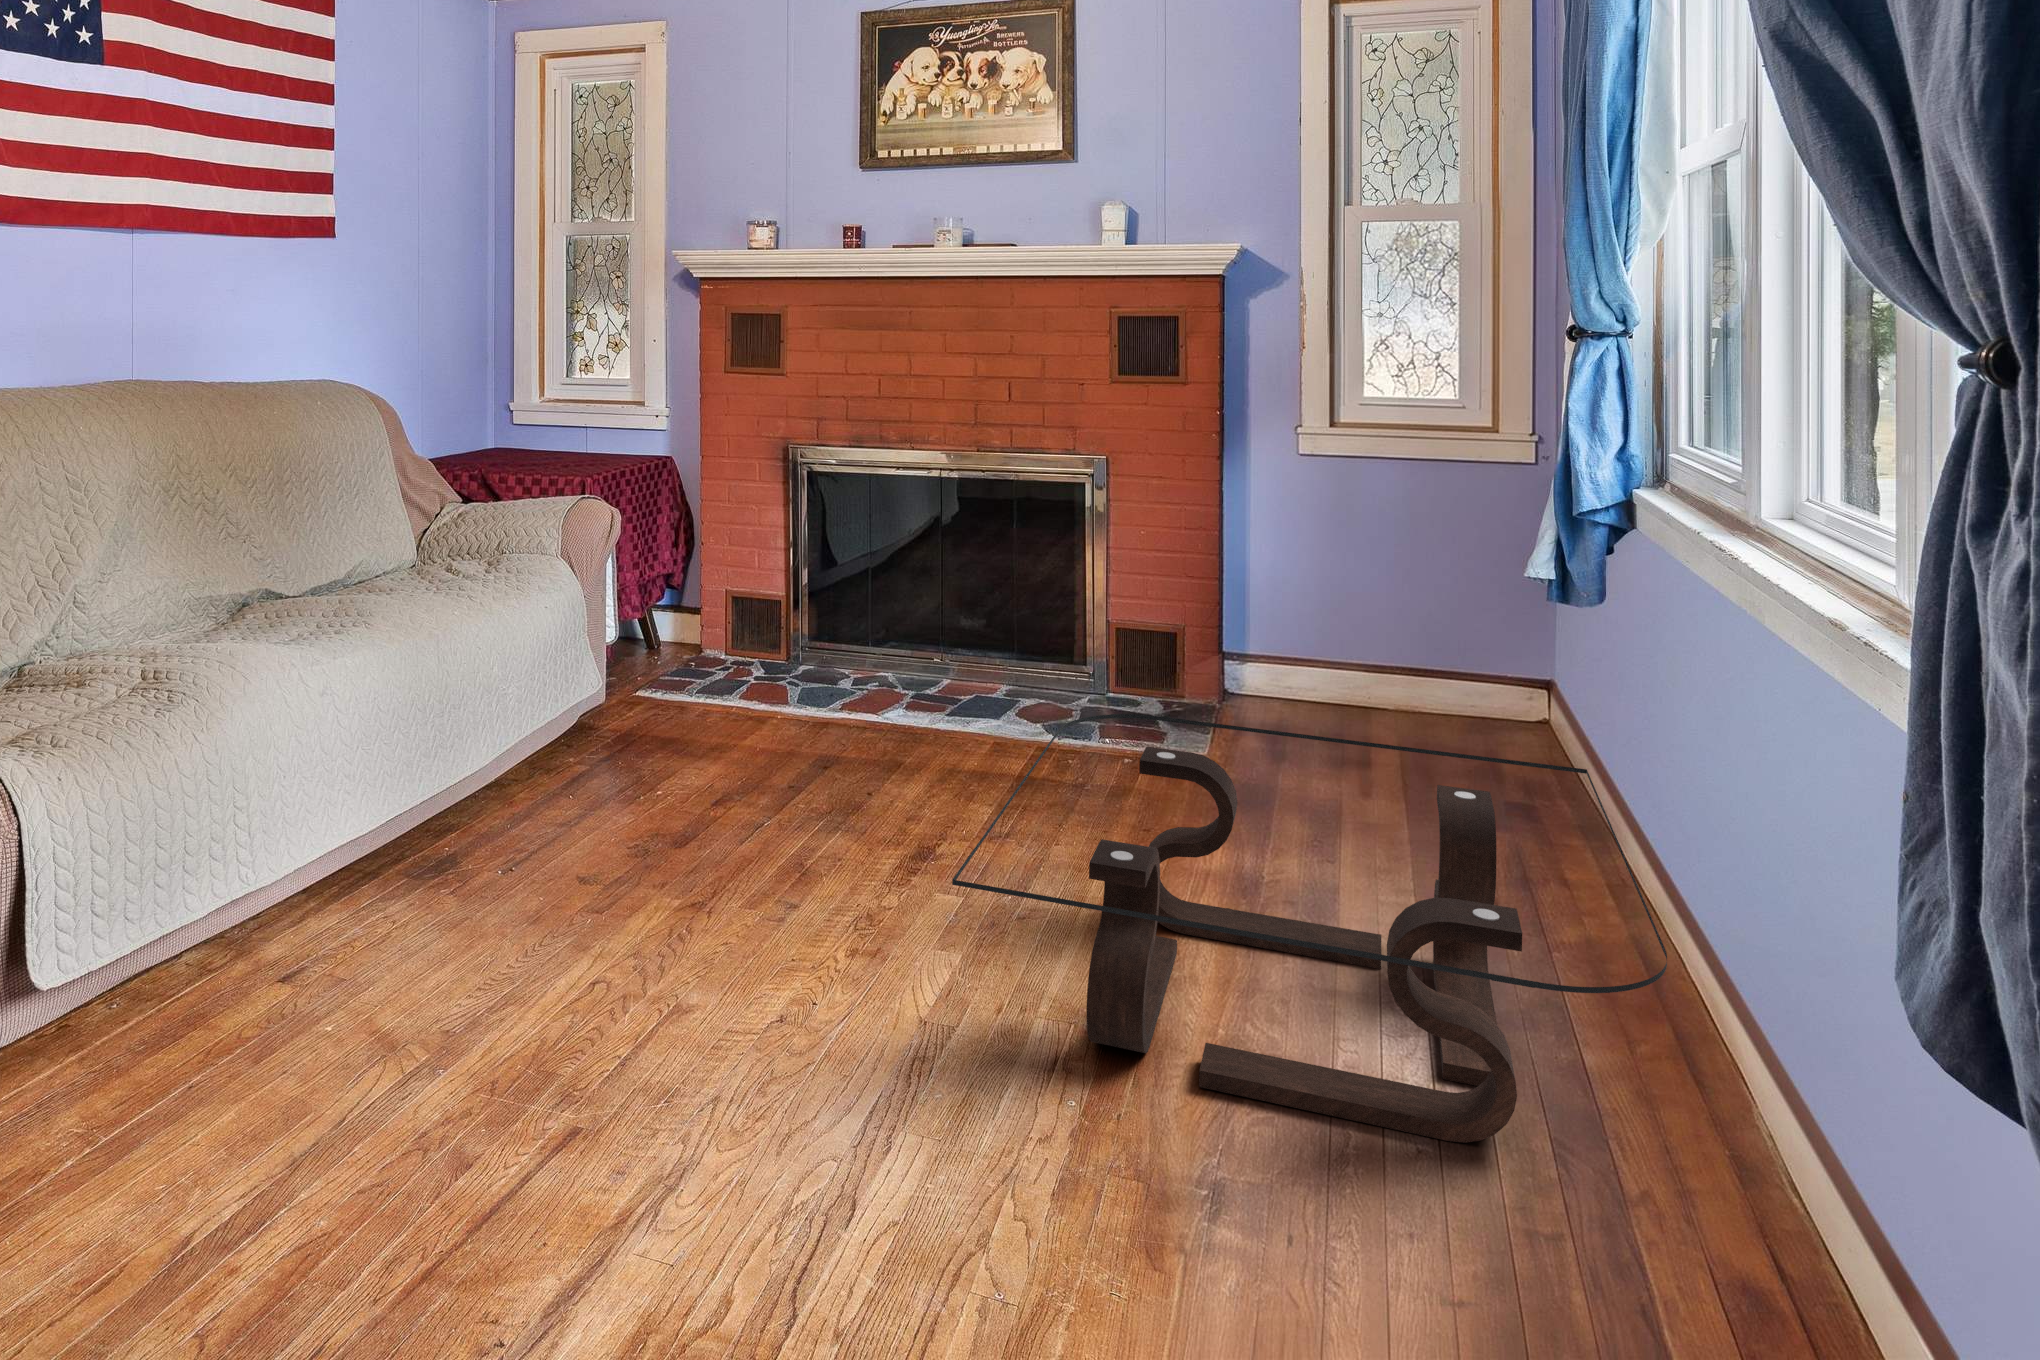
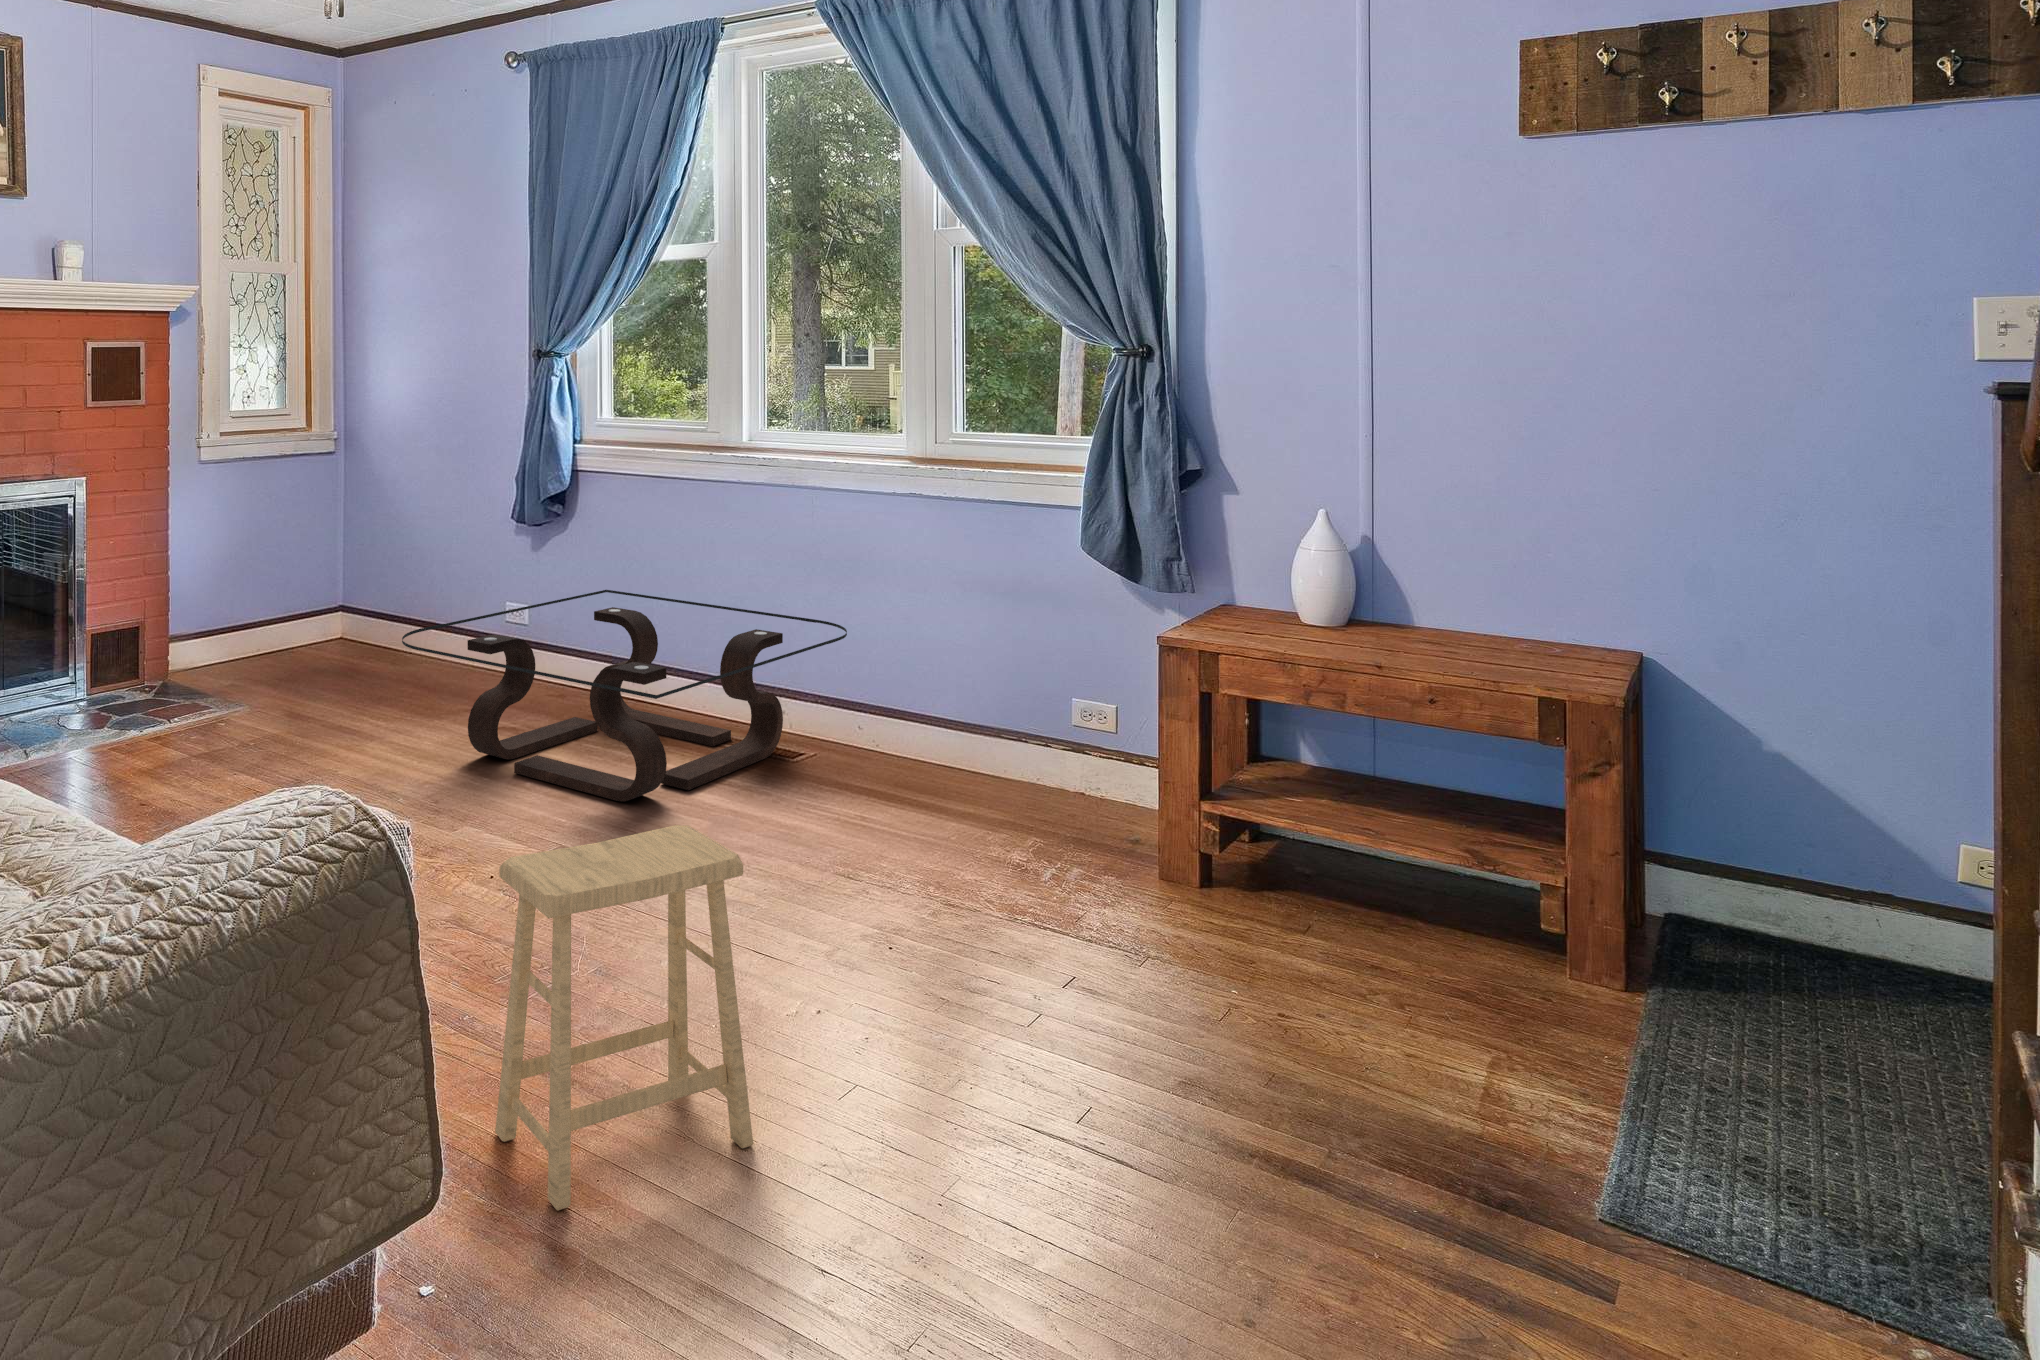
footstool: none [52,868,298,1301] -> present [495,825,753,1210]

